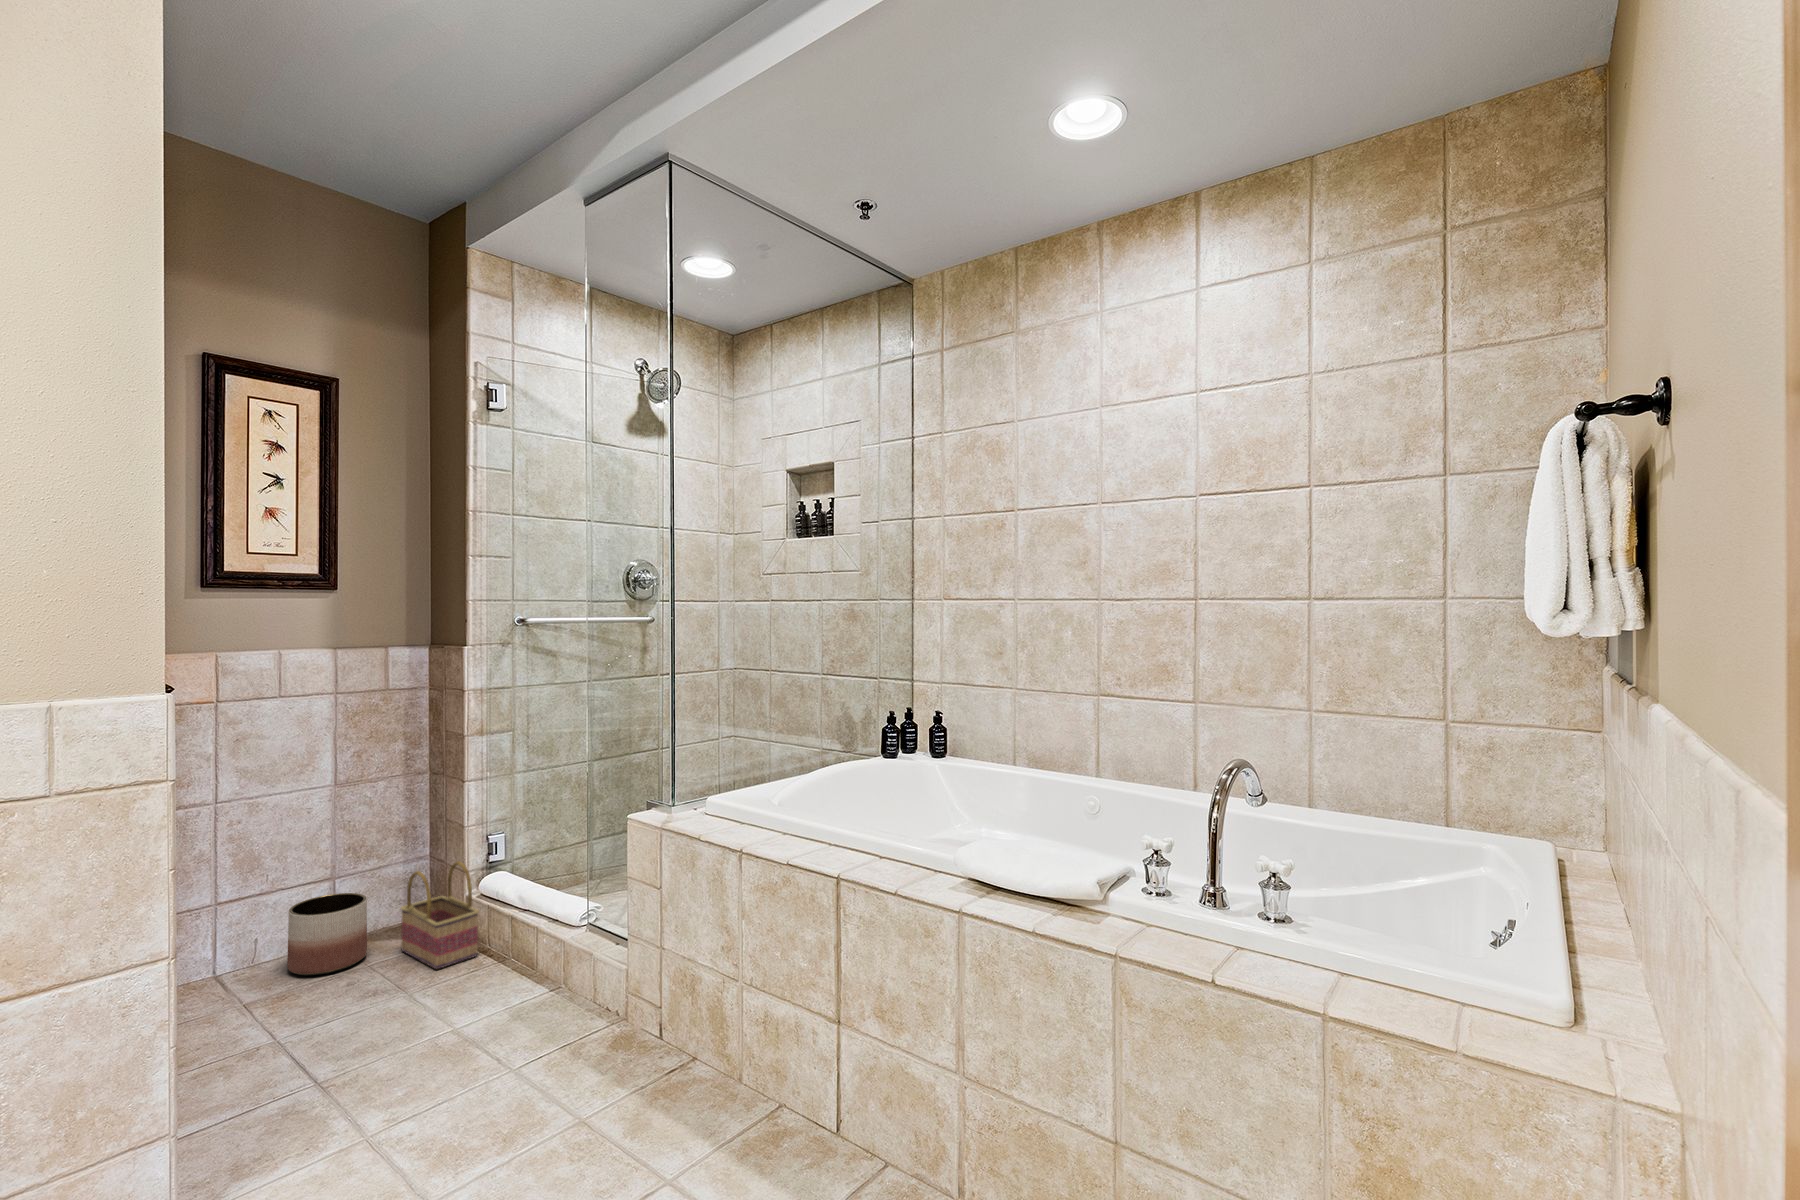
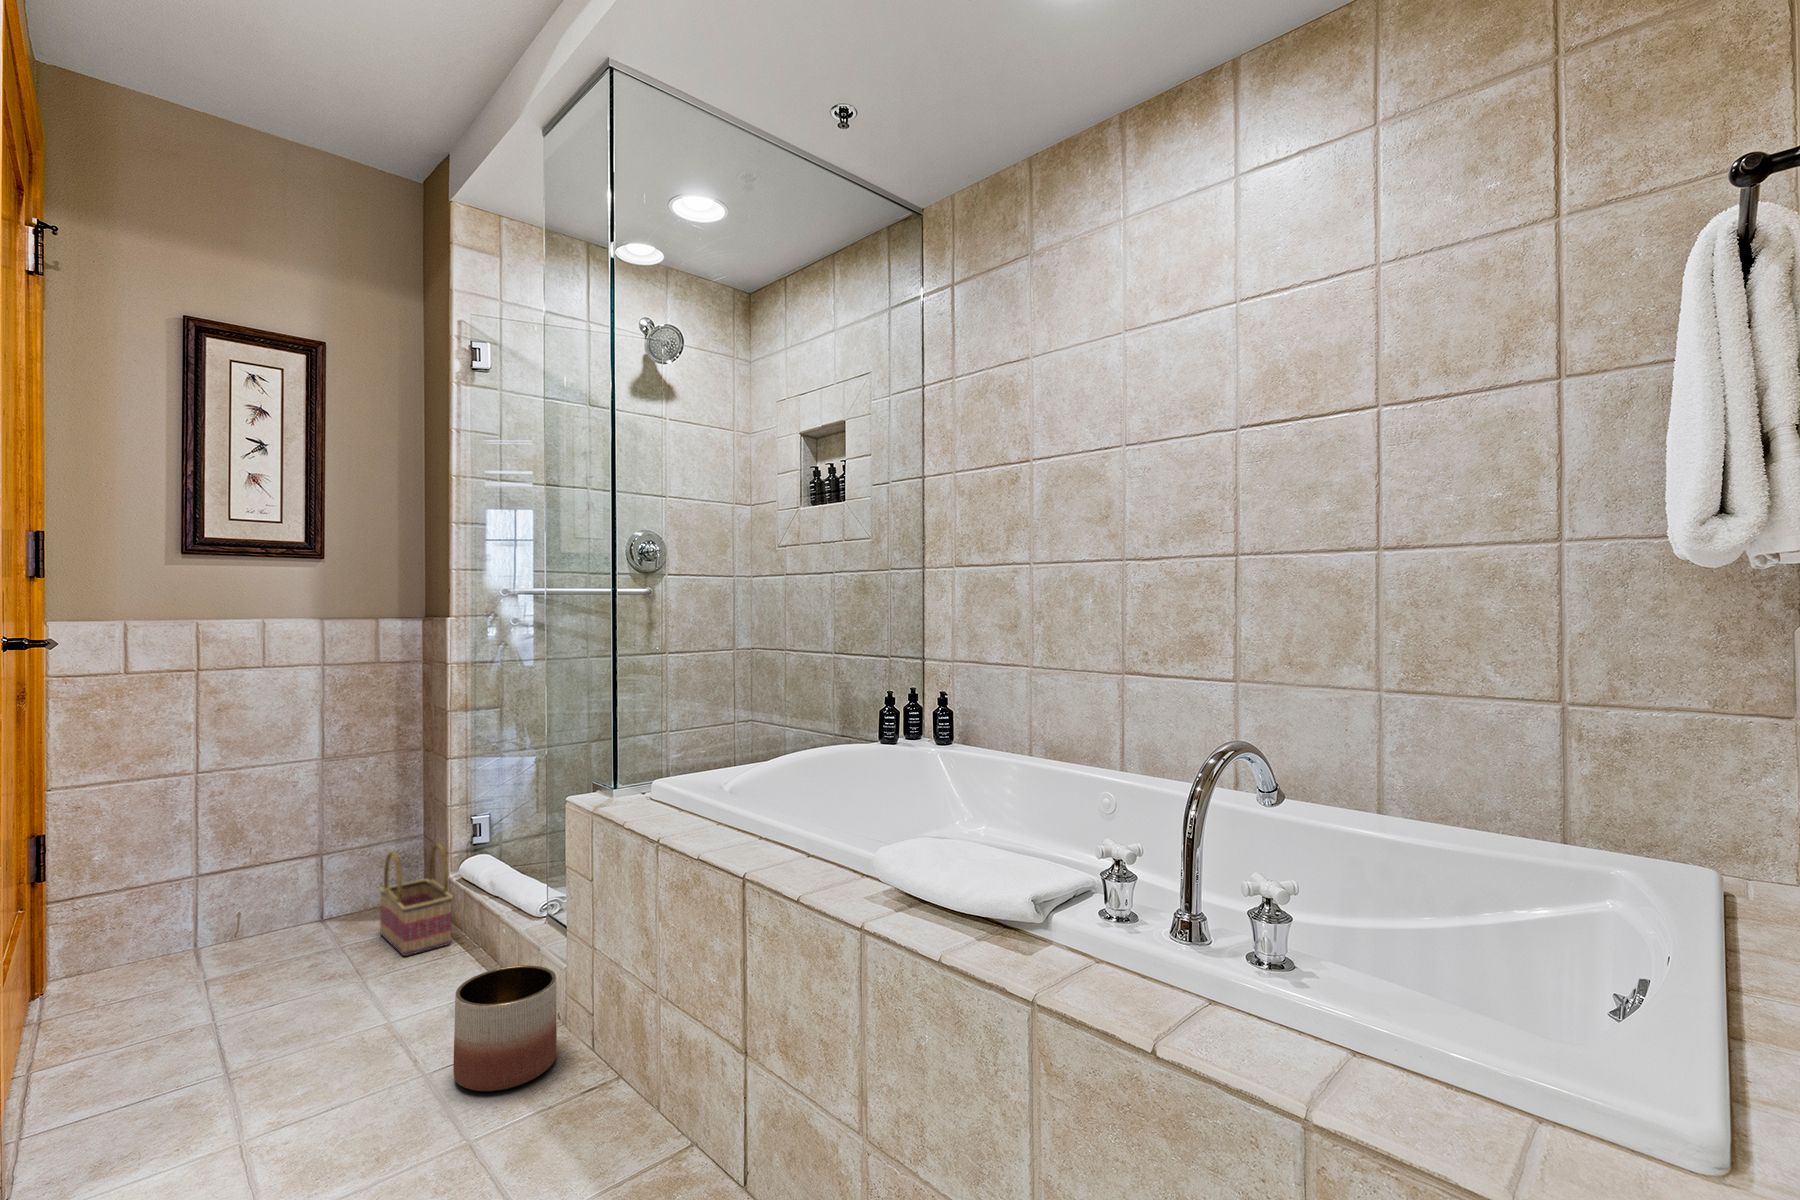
planter: present [287,893,367,975] -> present [453,965,557,1092]

